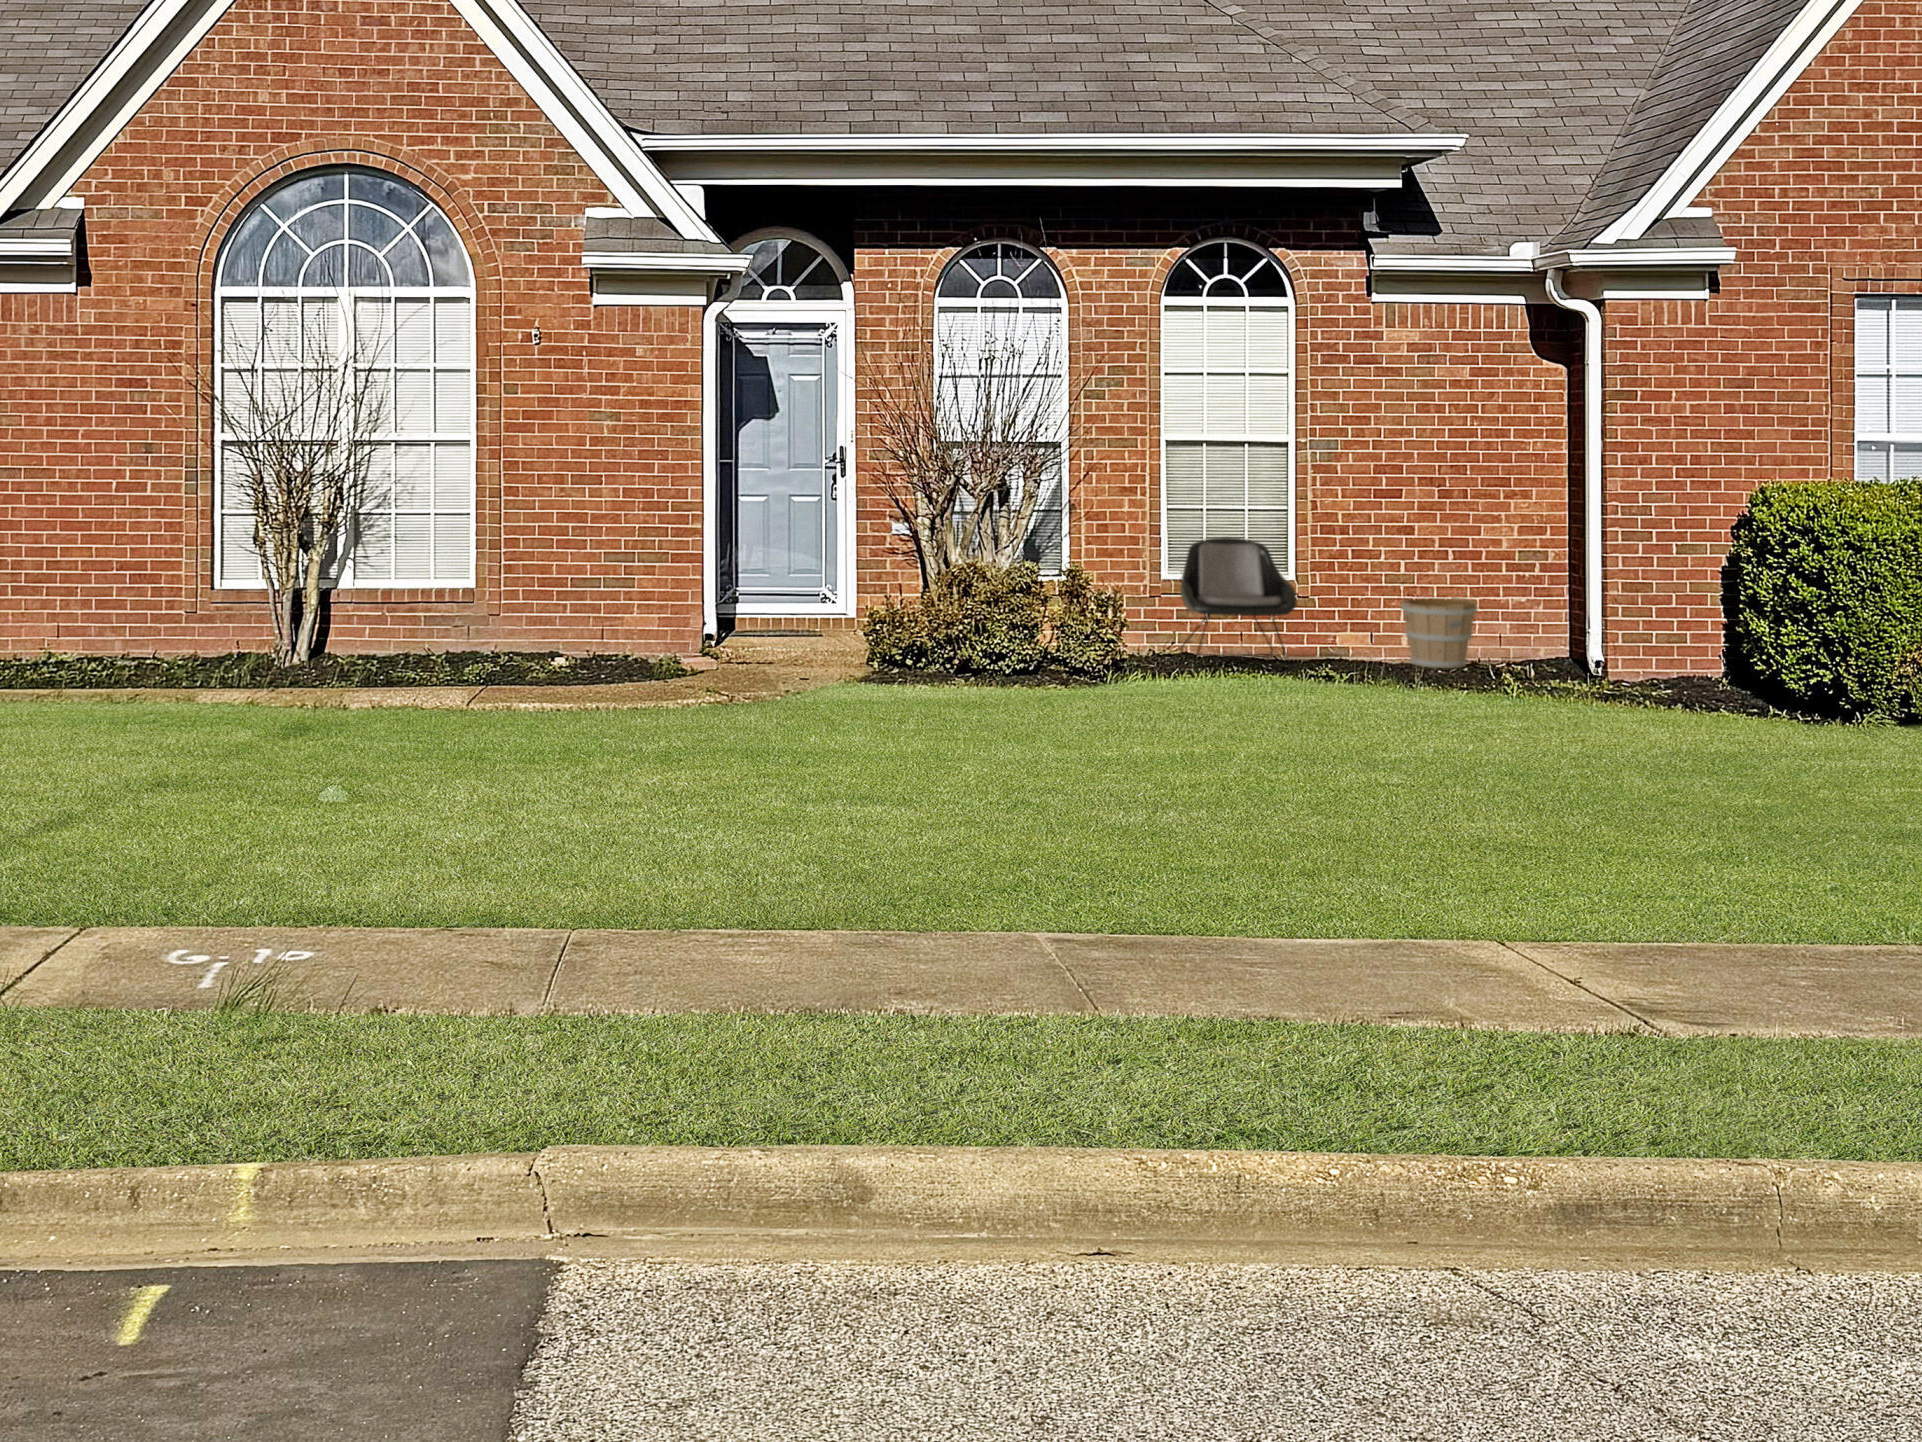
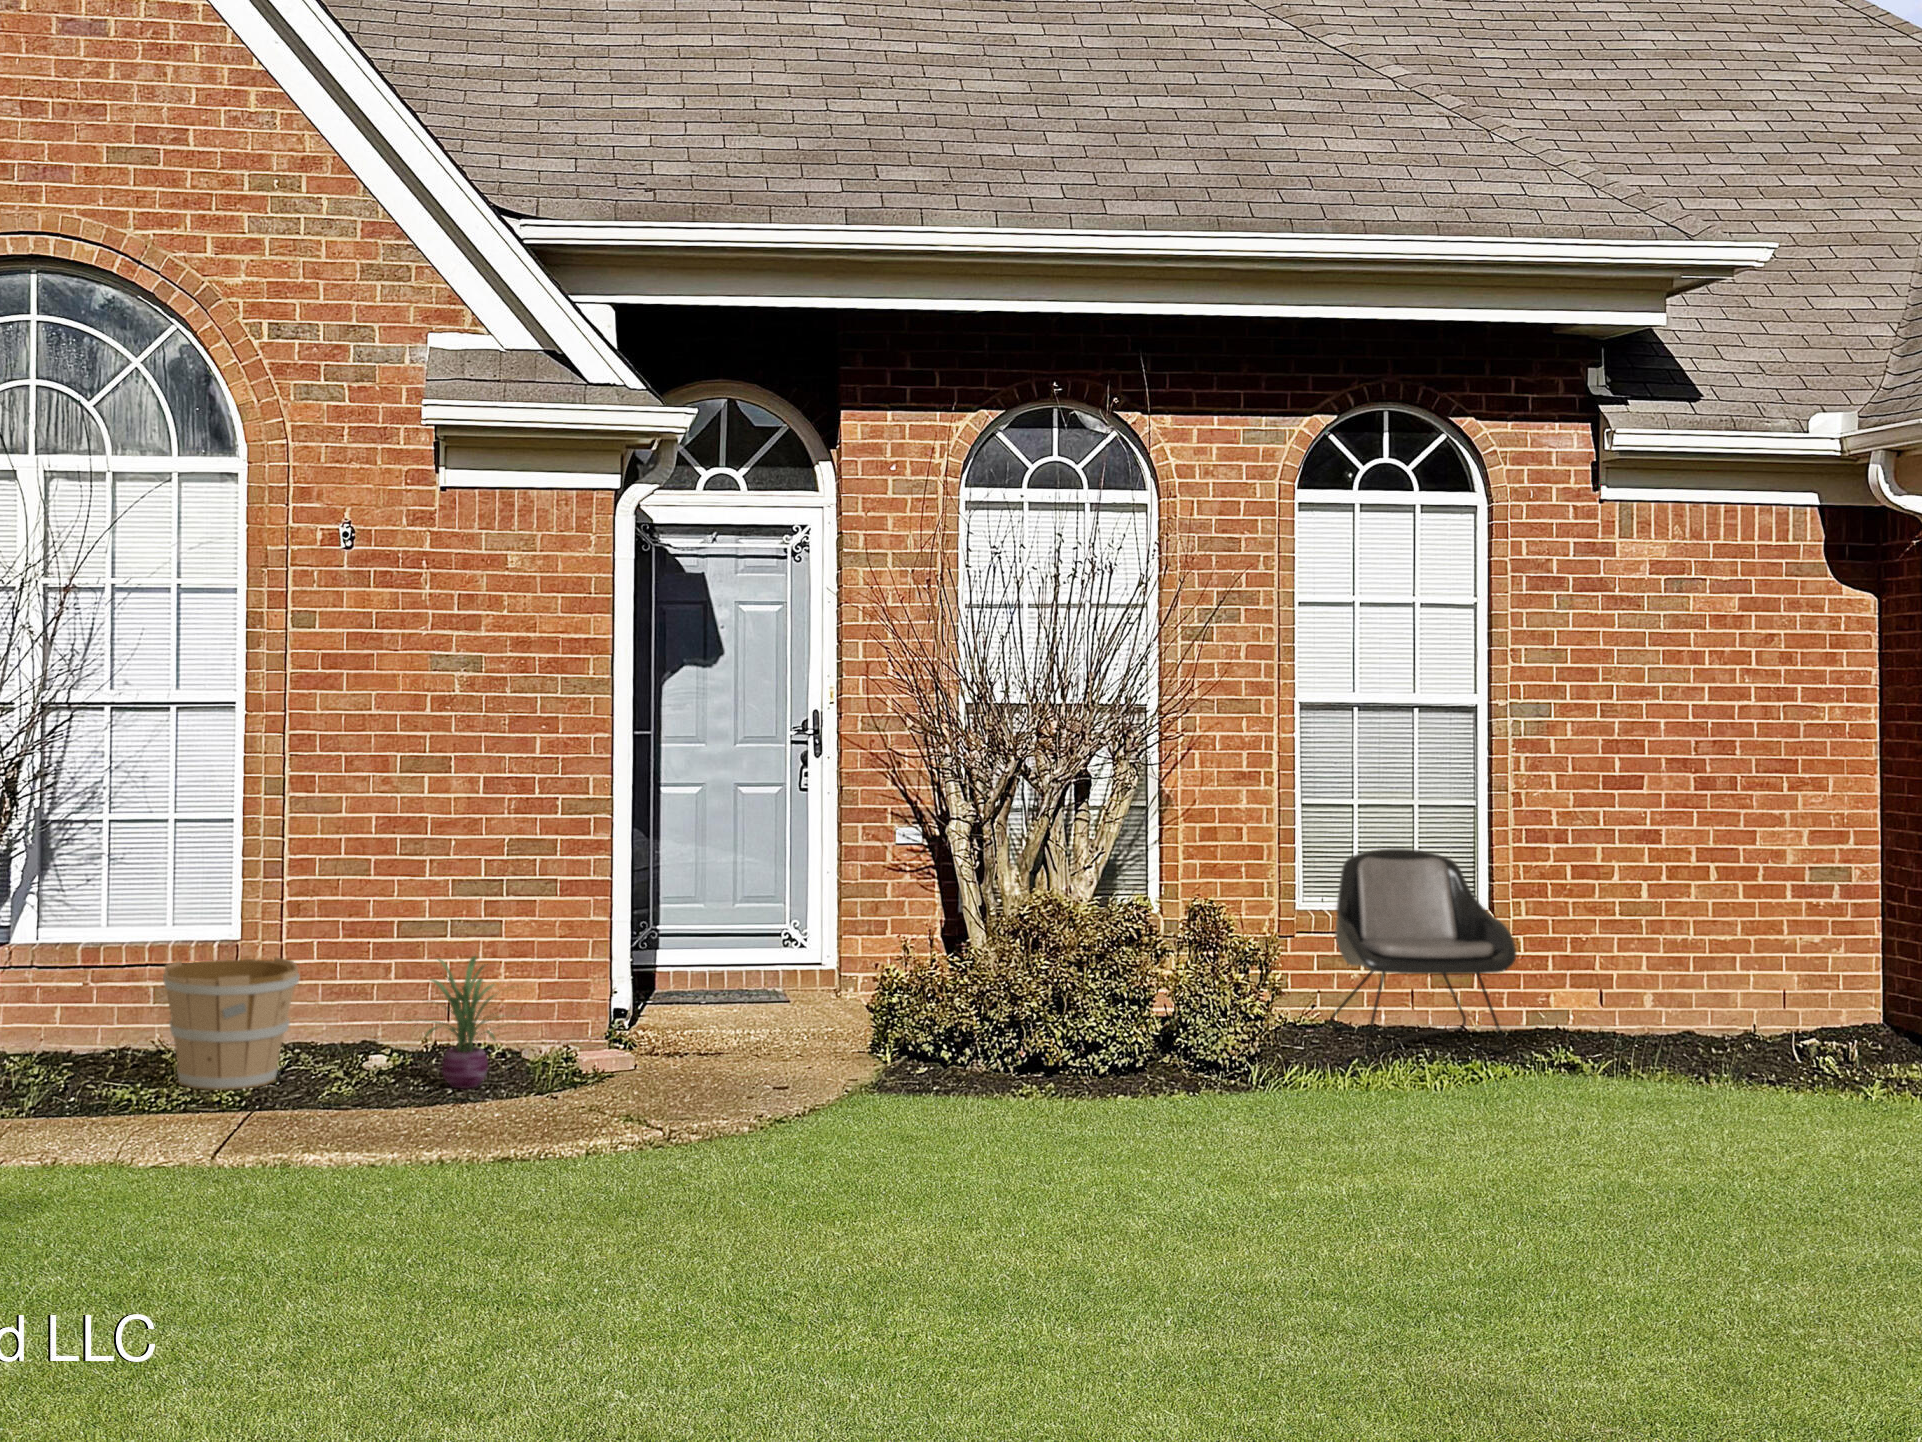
decorative plant: none [571,594,658,673] -> present [401,956,516,1089]
wooden bucket: present [1401,597,1477,668] -> present [163,958,300,1090]

